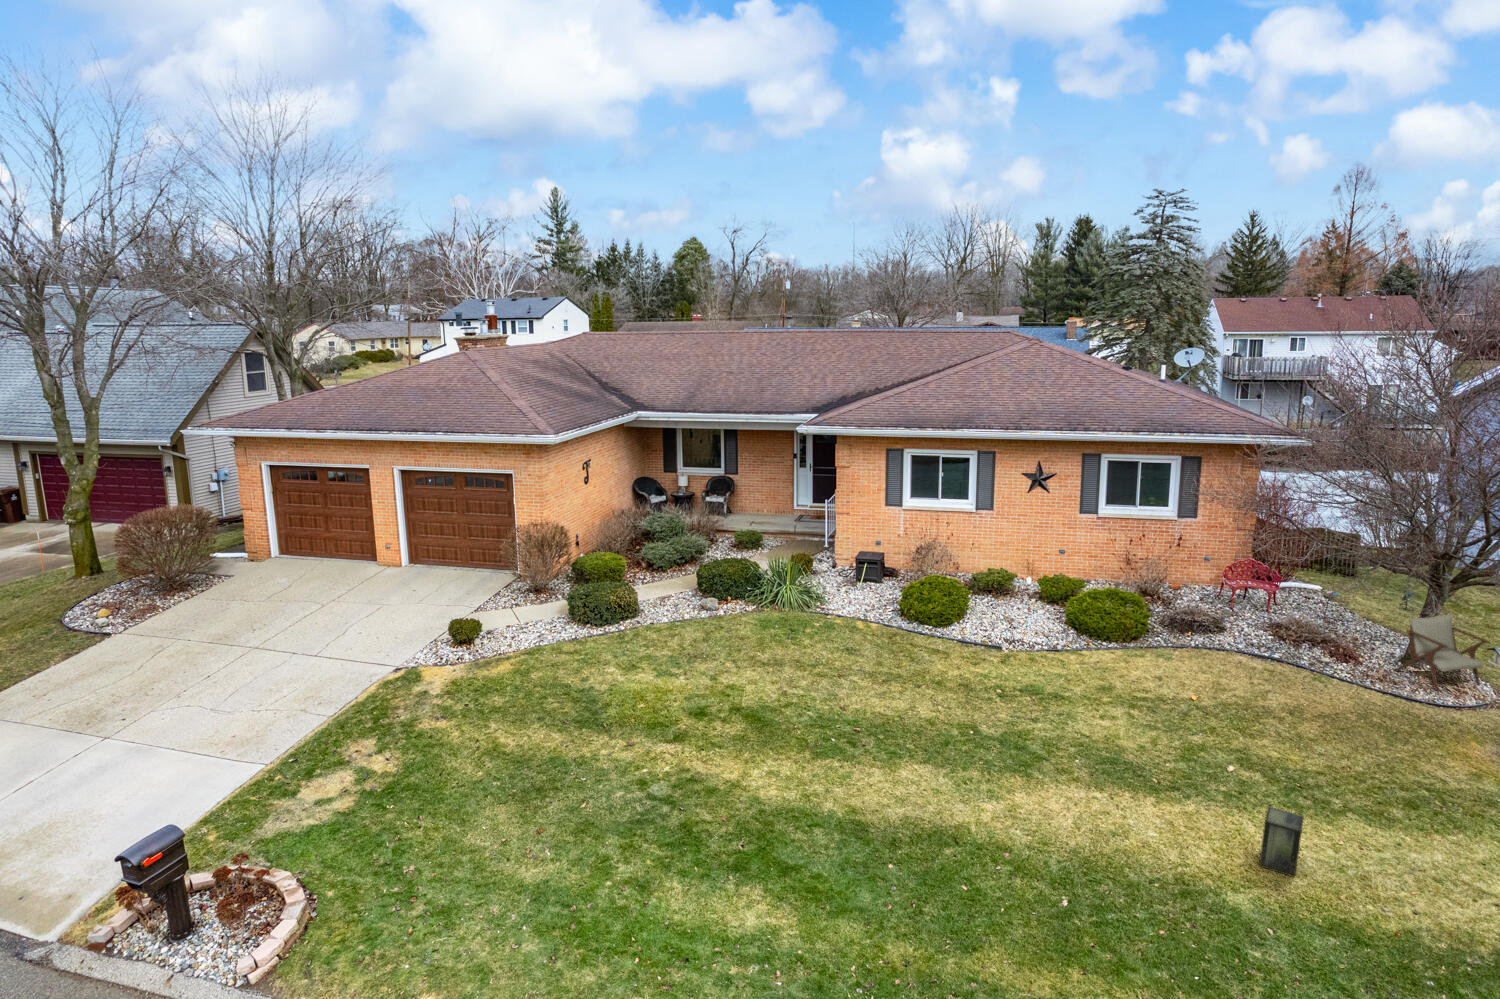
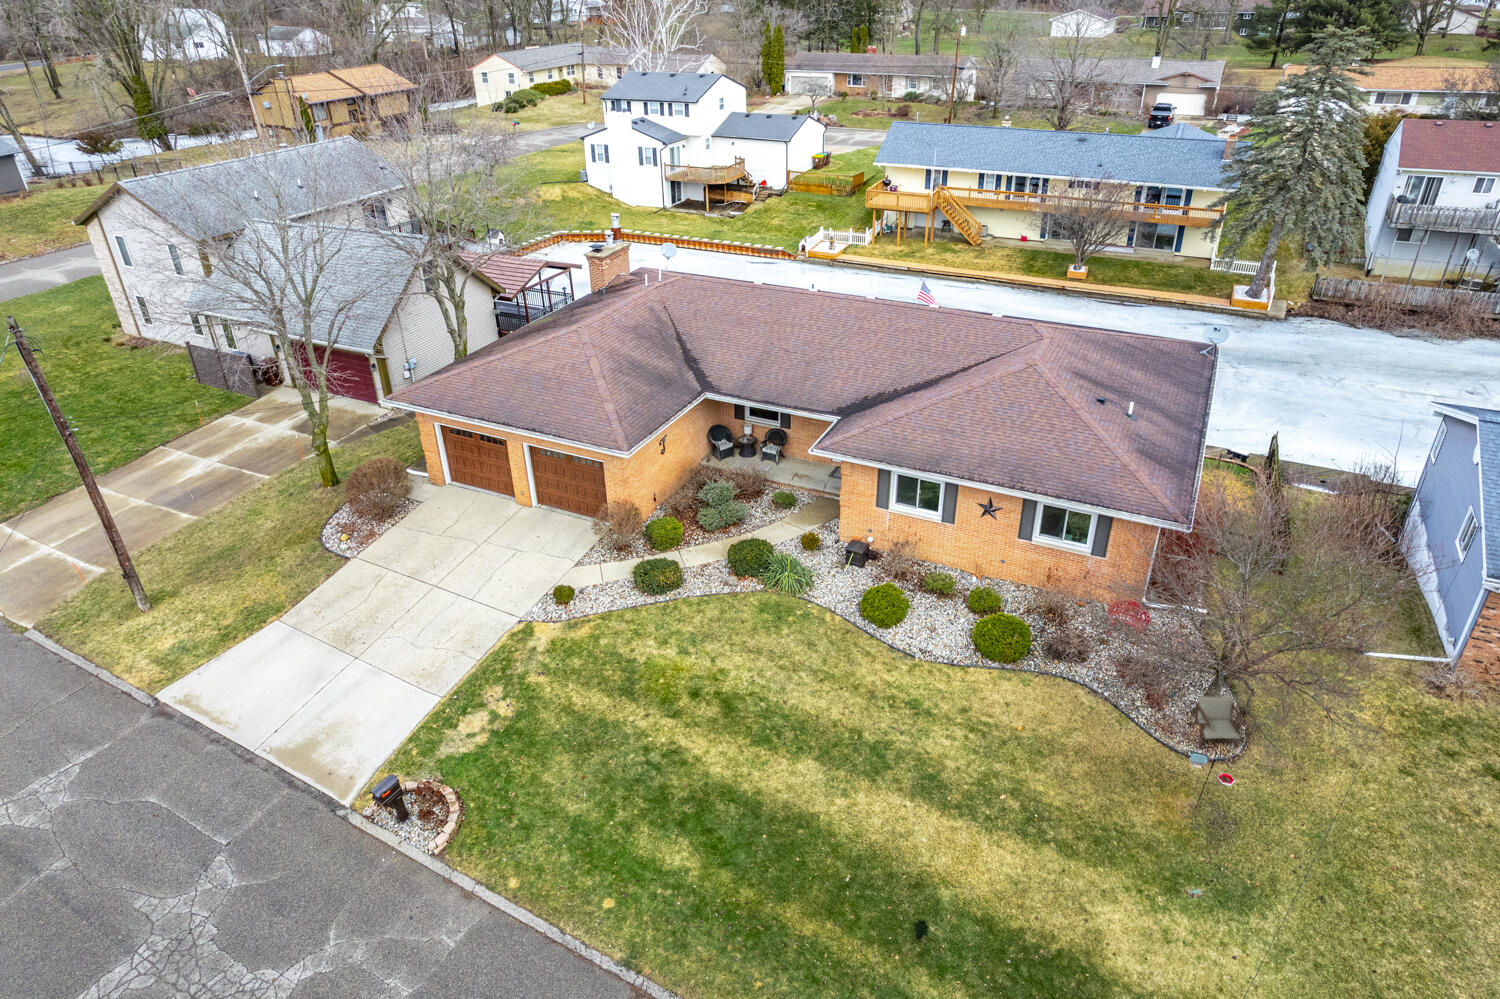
storage box: present [1259,807,1304,877] -> none [968,847,997,888]
decorative plant: none [1231,910,1271,966] -> present [914,920,929,940]

